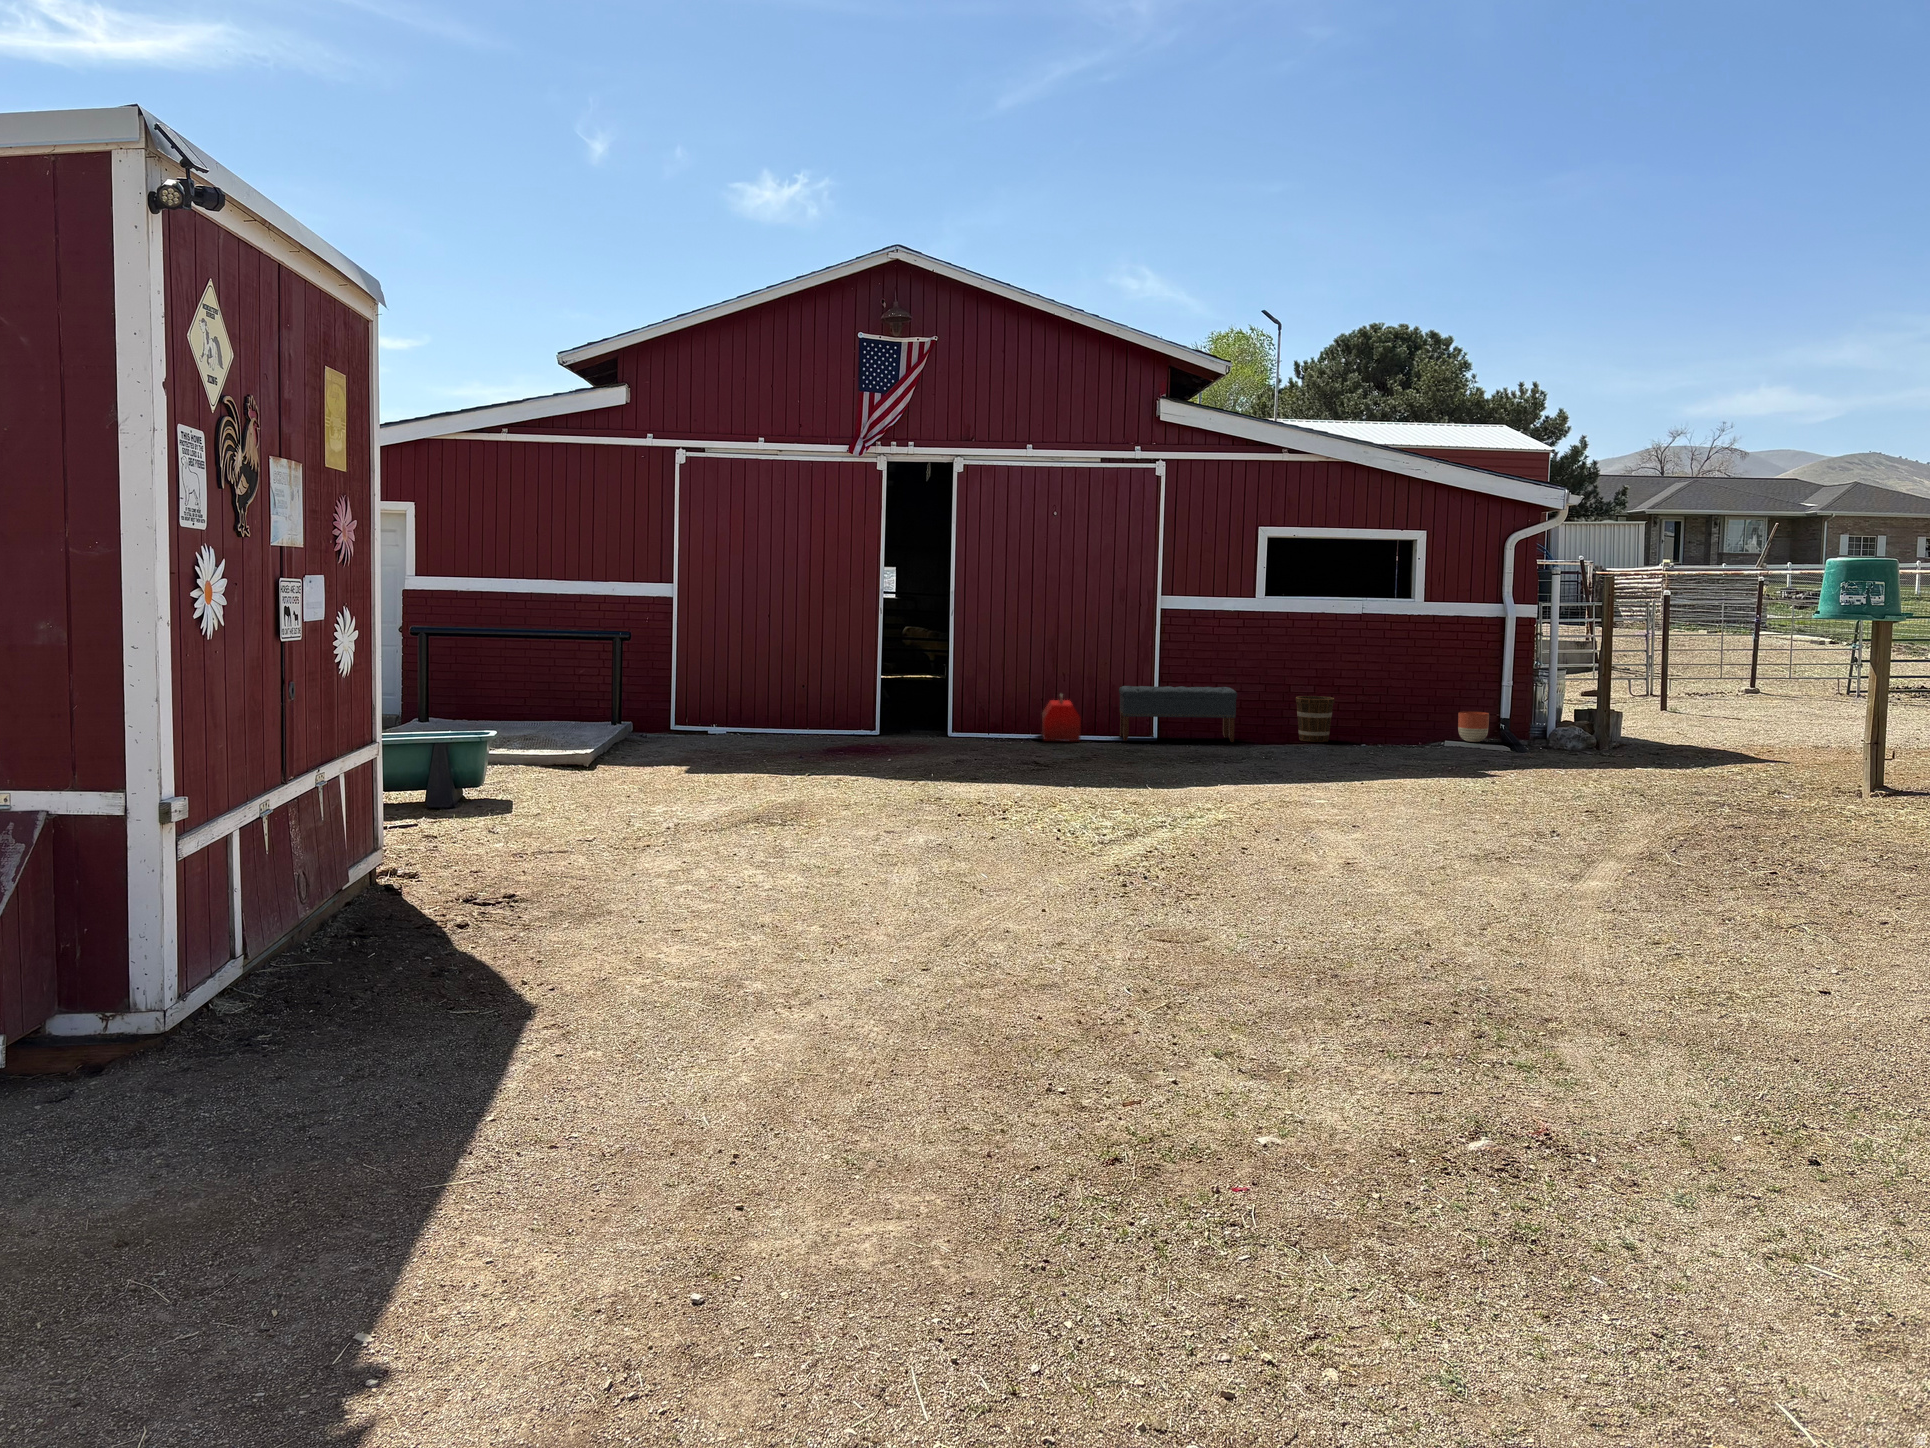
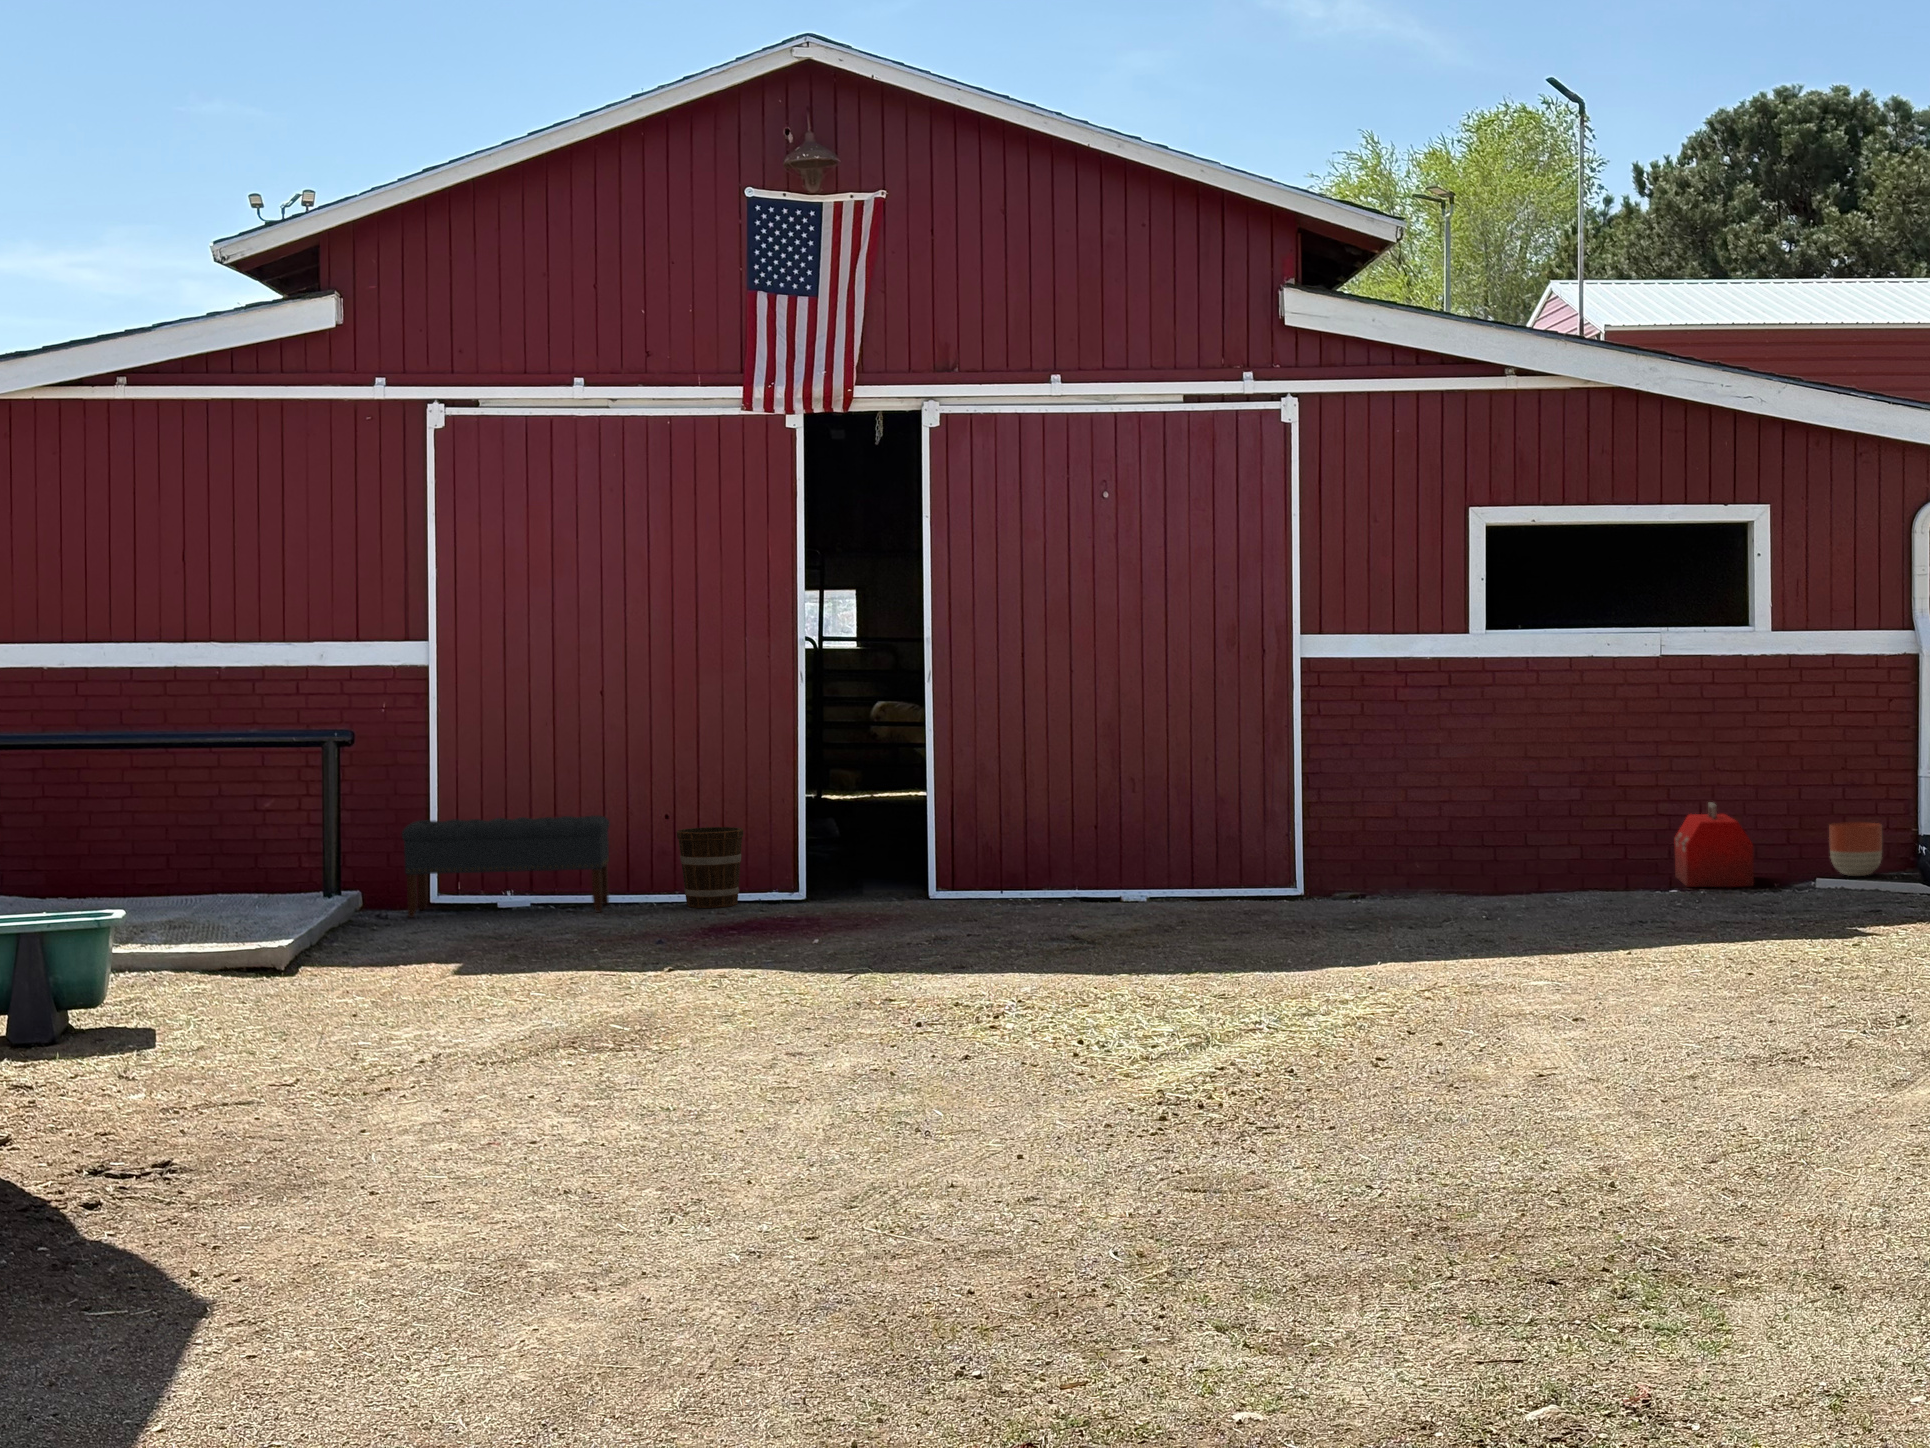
bench: present [1119,686,1237,742] -> present [402,815,610,917]
toolbox: present [1042,695,1081,741] -> present [1674,802,1754,887]
bucket: present [1296,696,1334,742] -> present [677,827,743,908]

